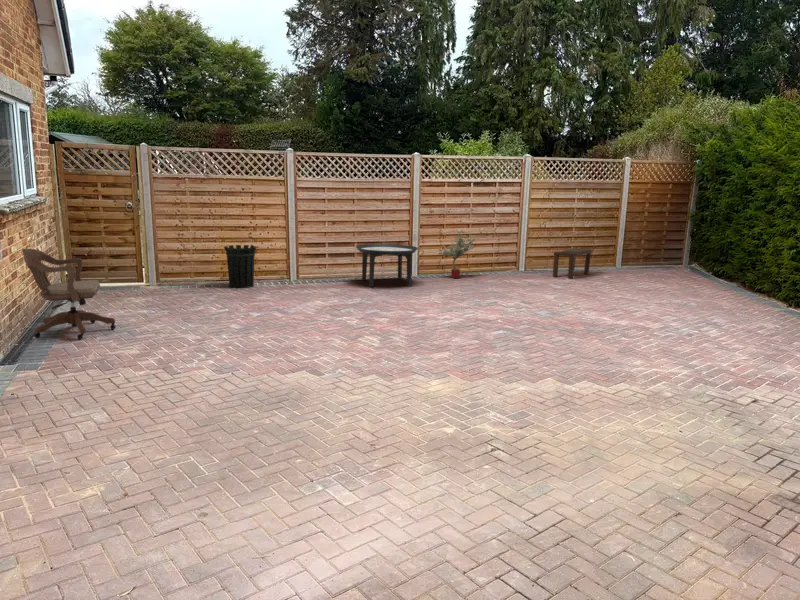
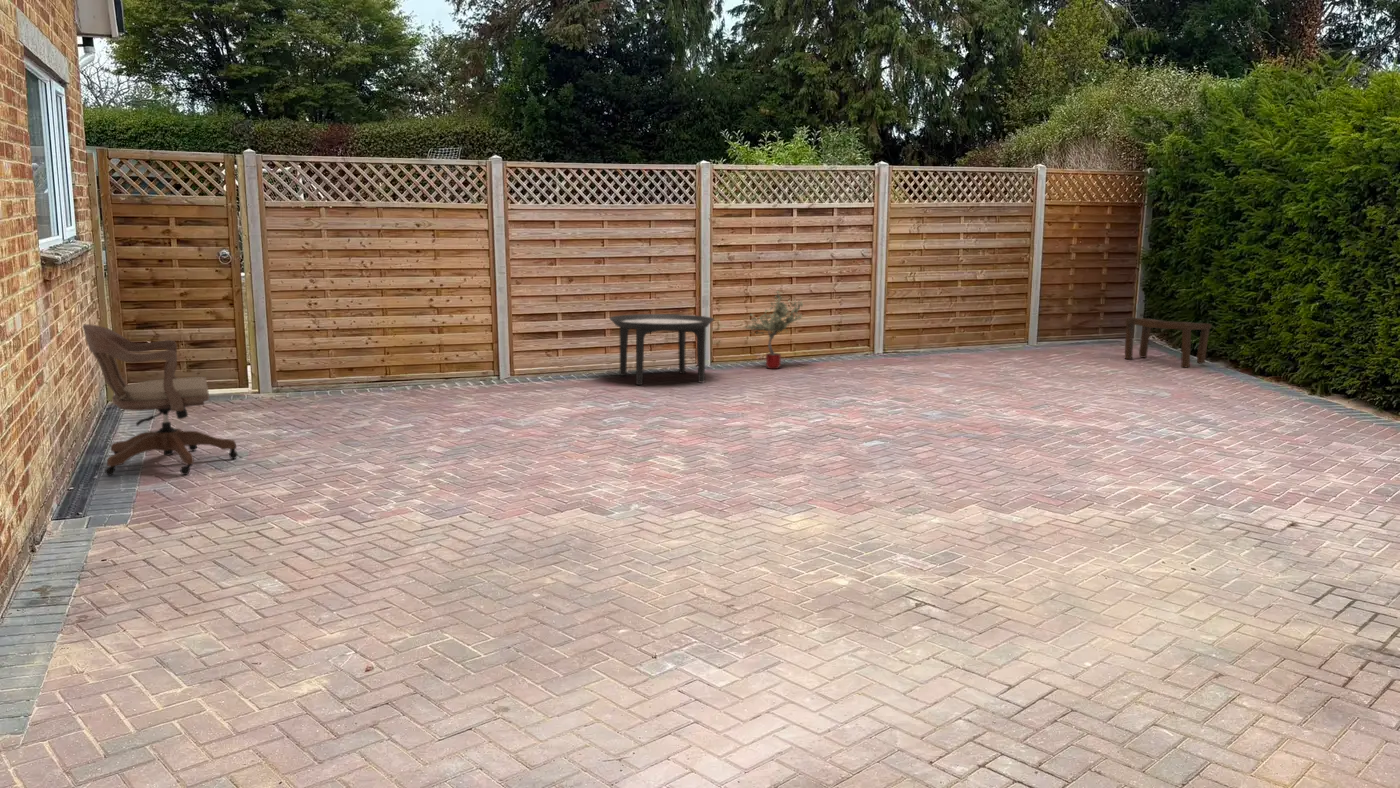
waste bin: present [224,245,257,288] -> none [388,320,445,393]
bench: present [553,248,592,279] -> present [1125,317,1211,367]

